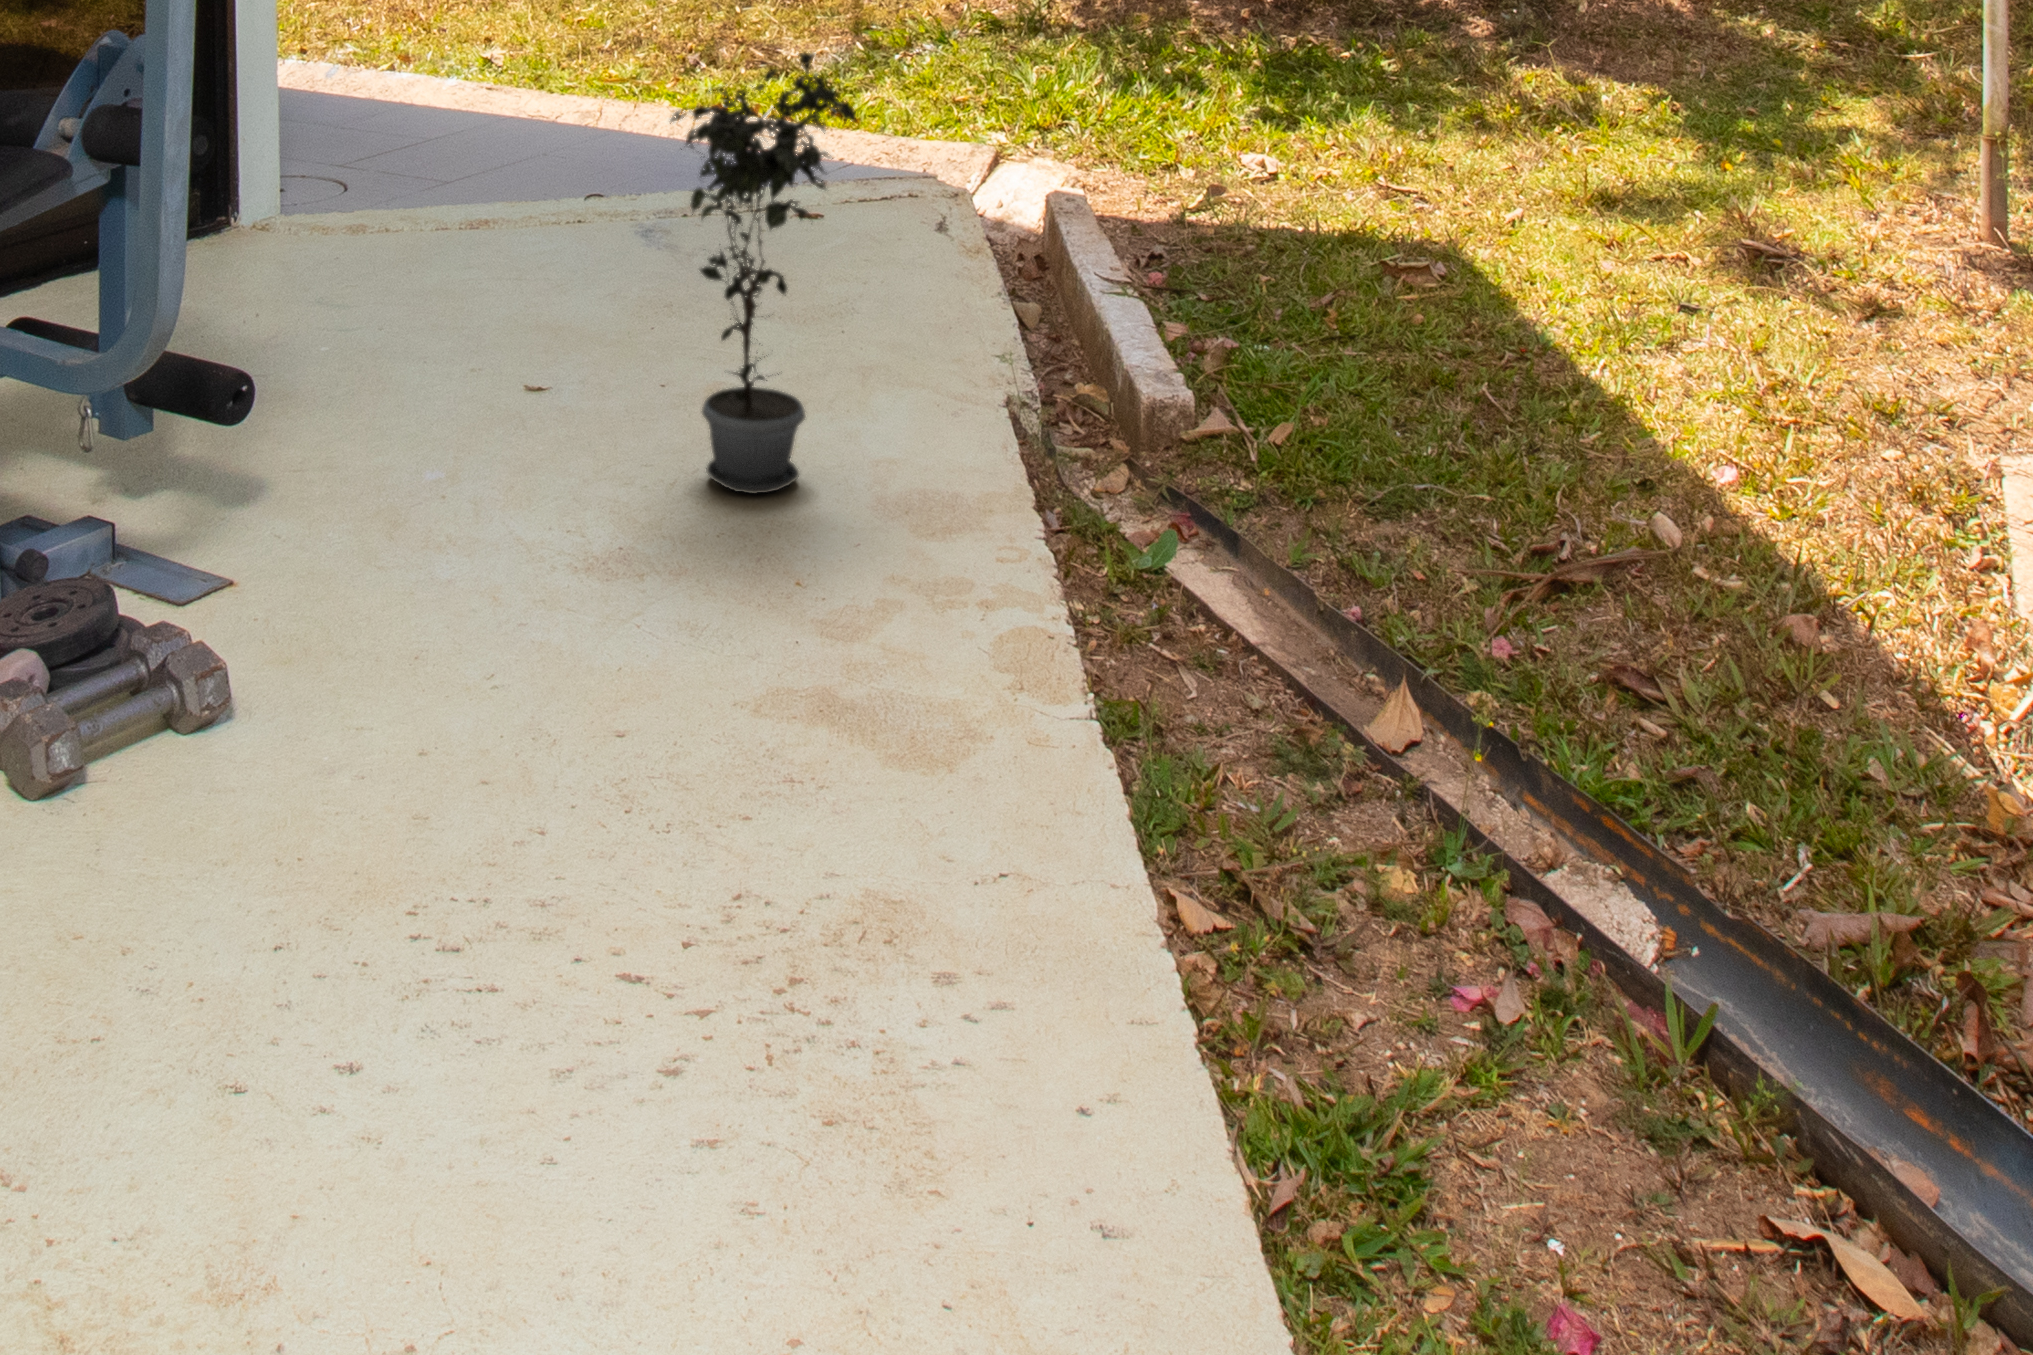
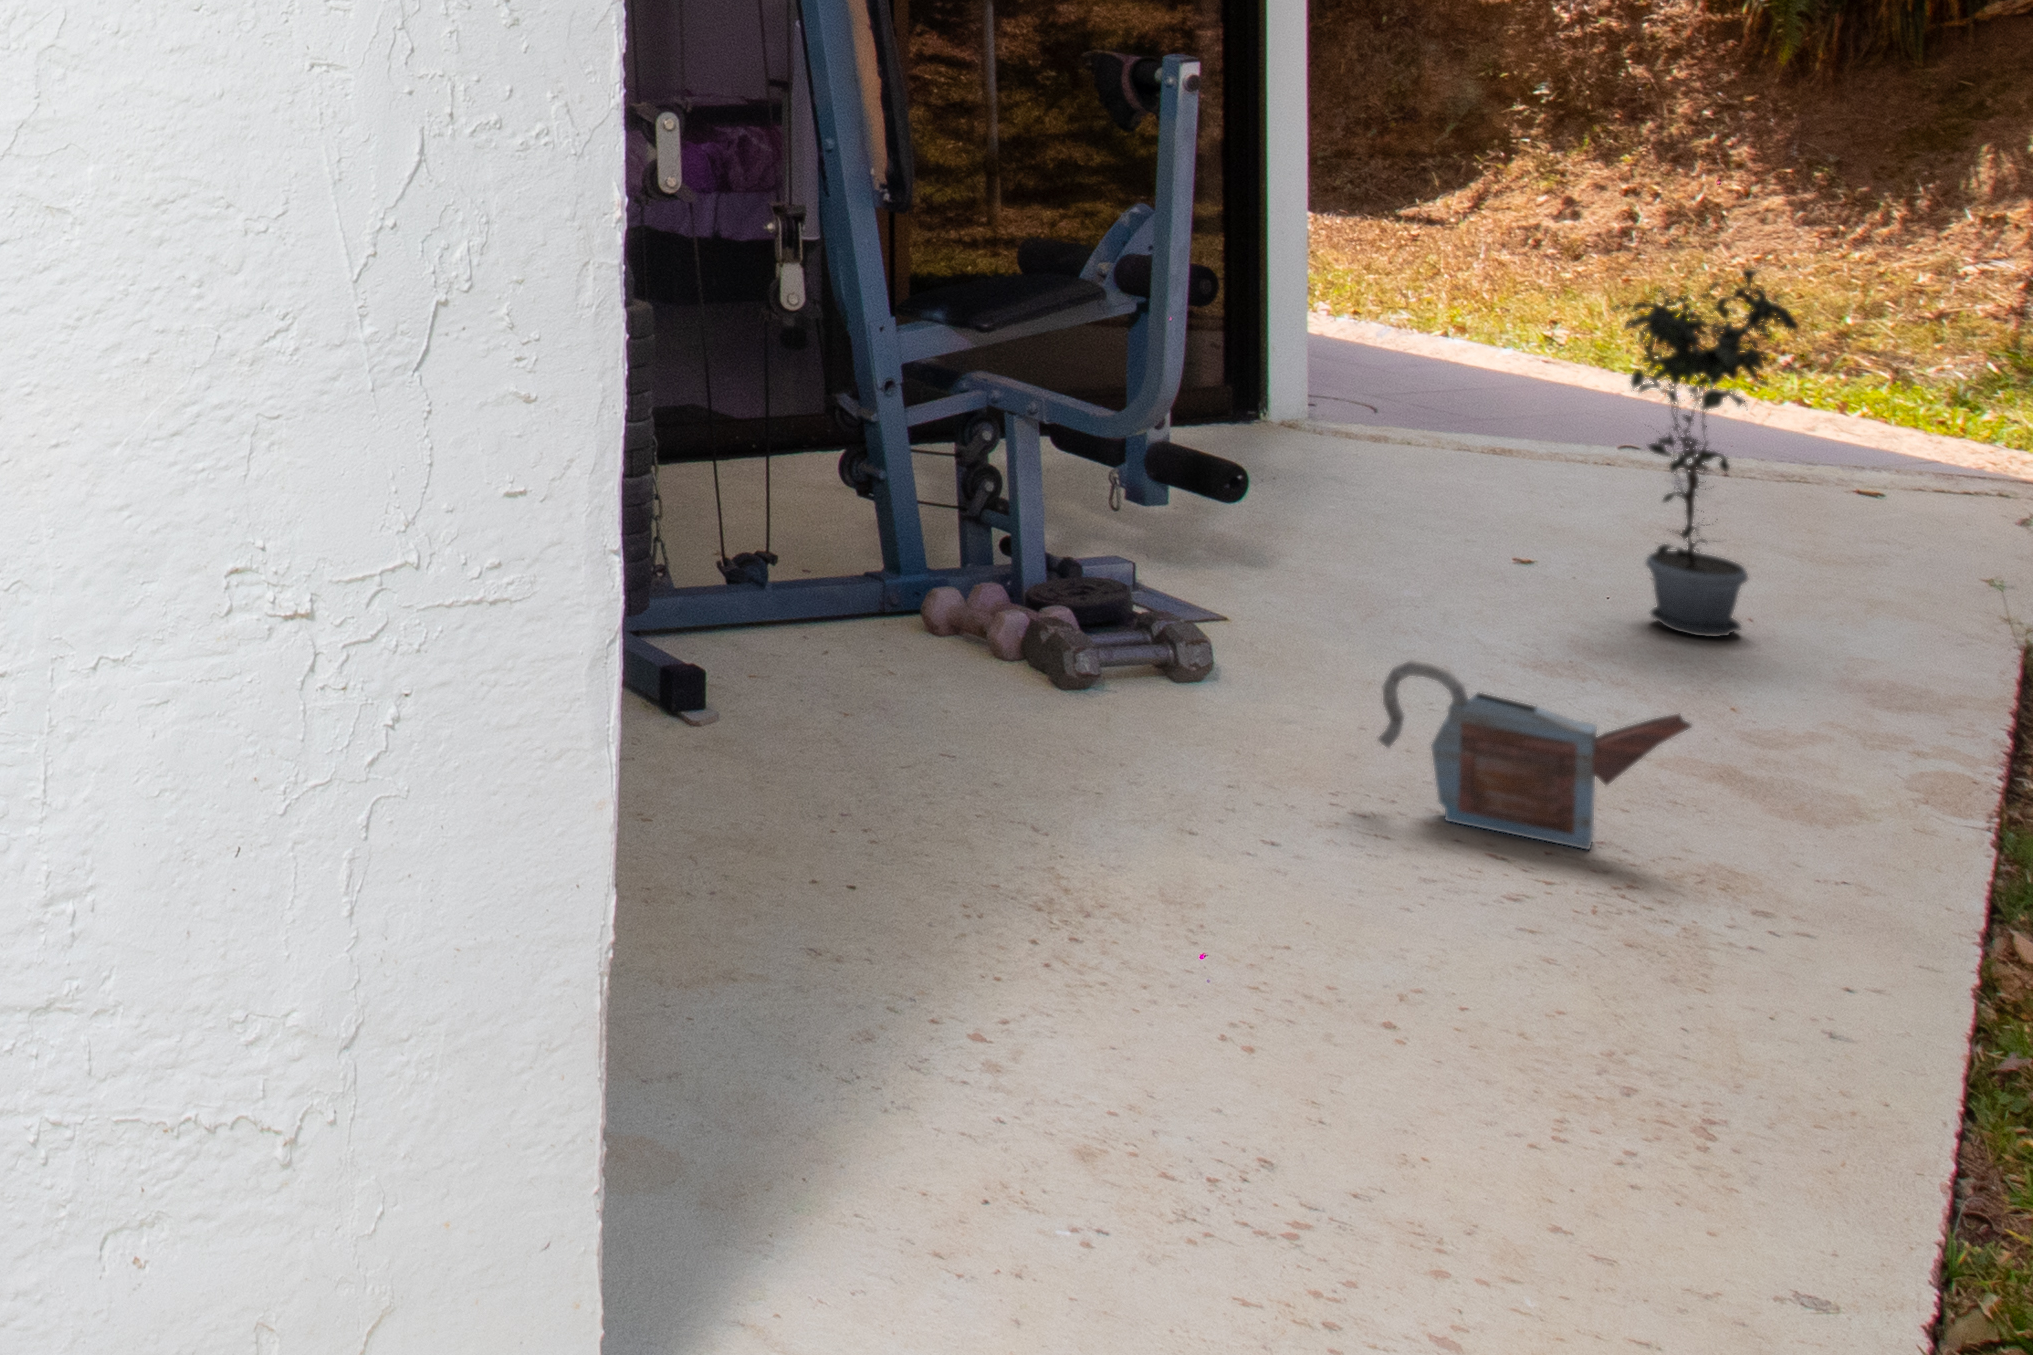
watering can: none [502,765,902,1000] -> present [1379,661,1691,849]

